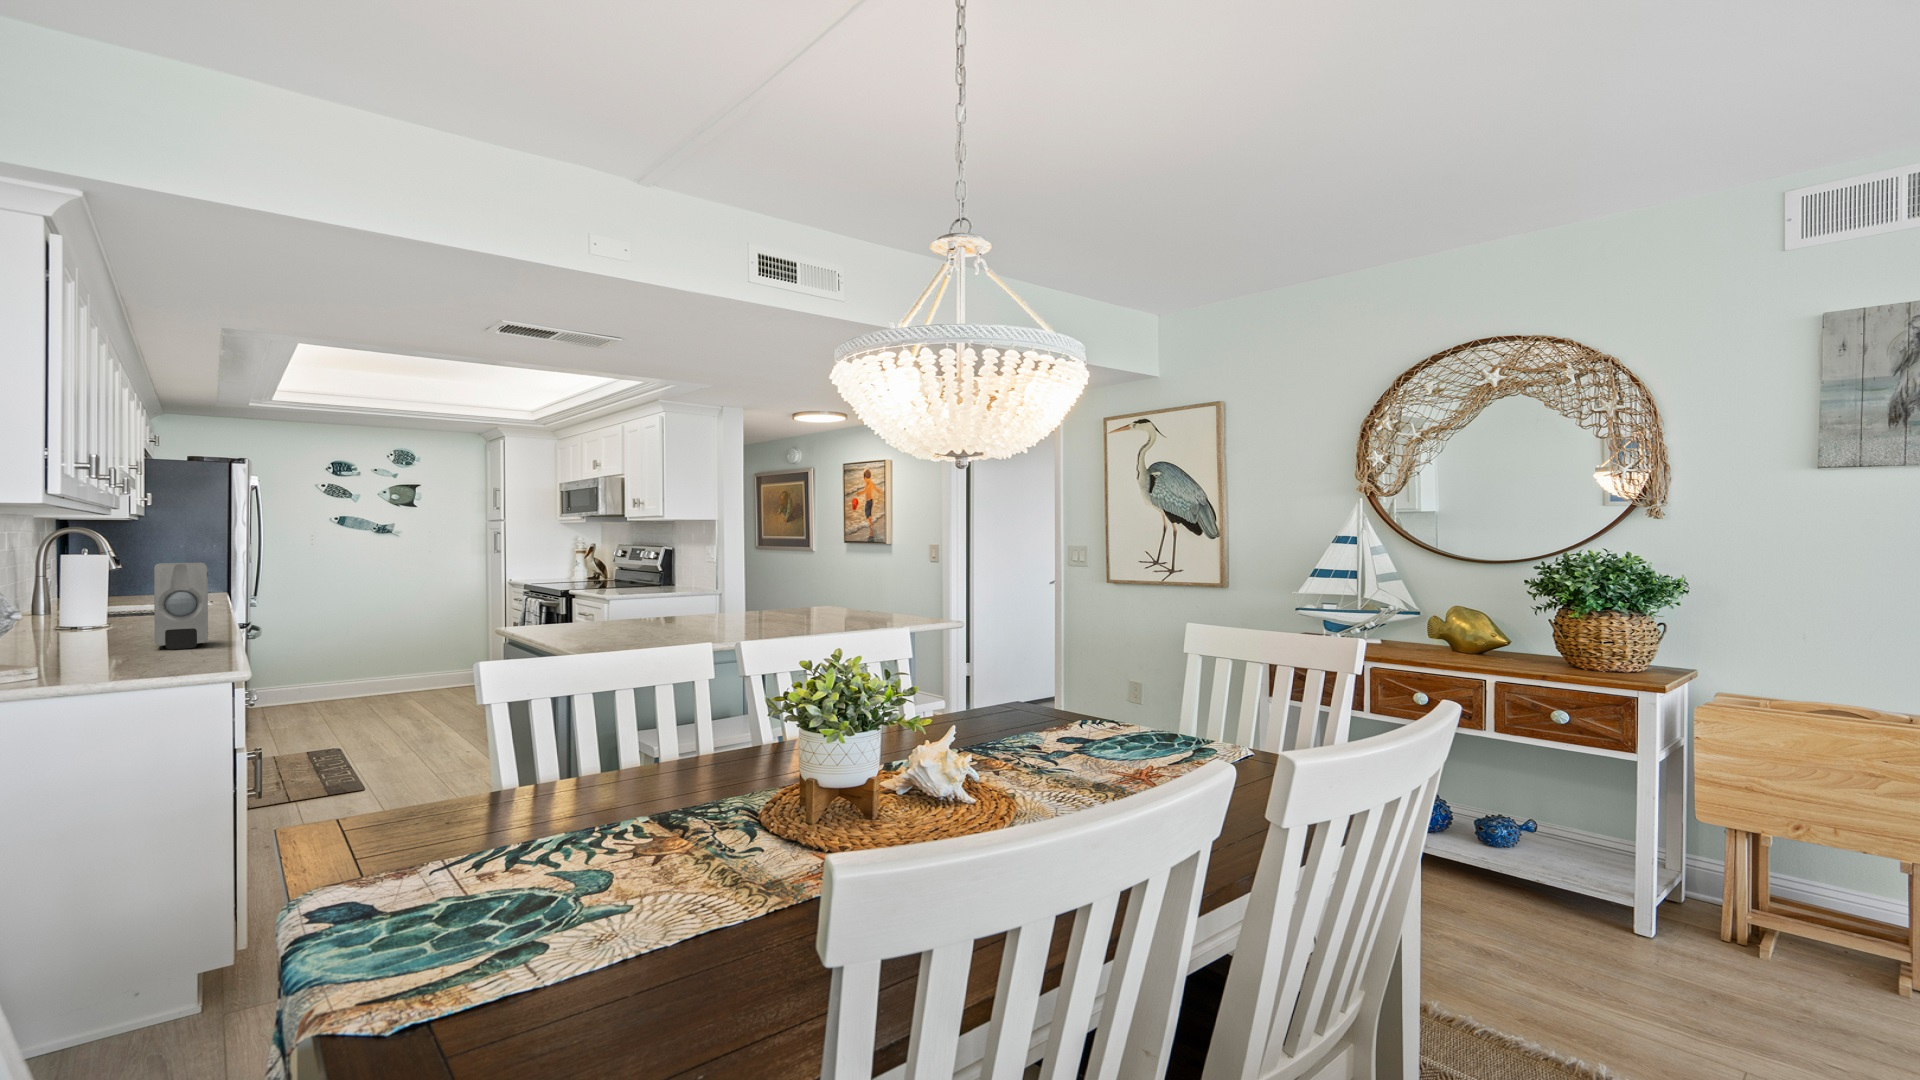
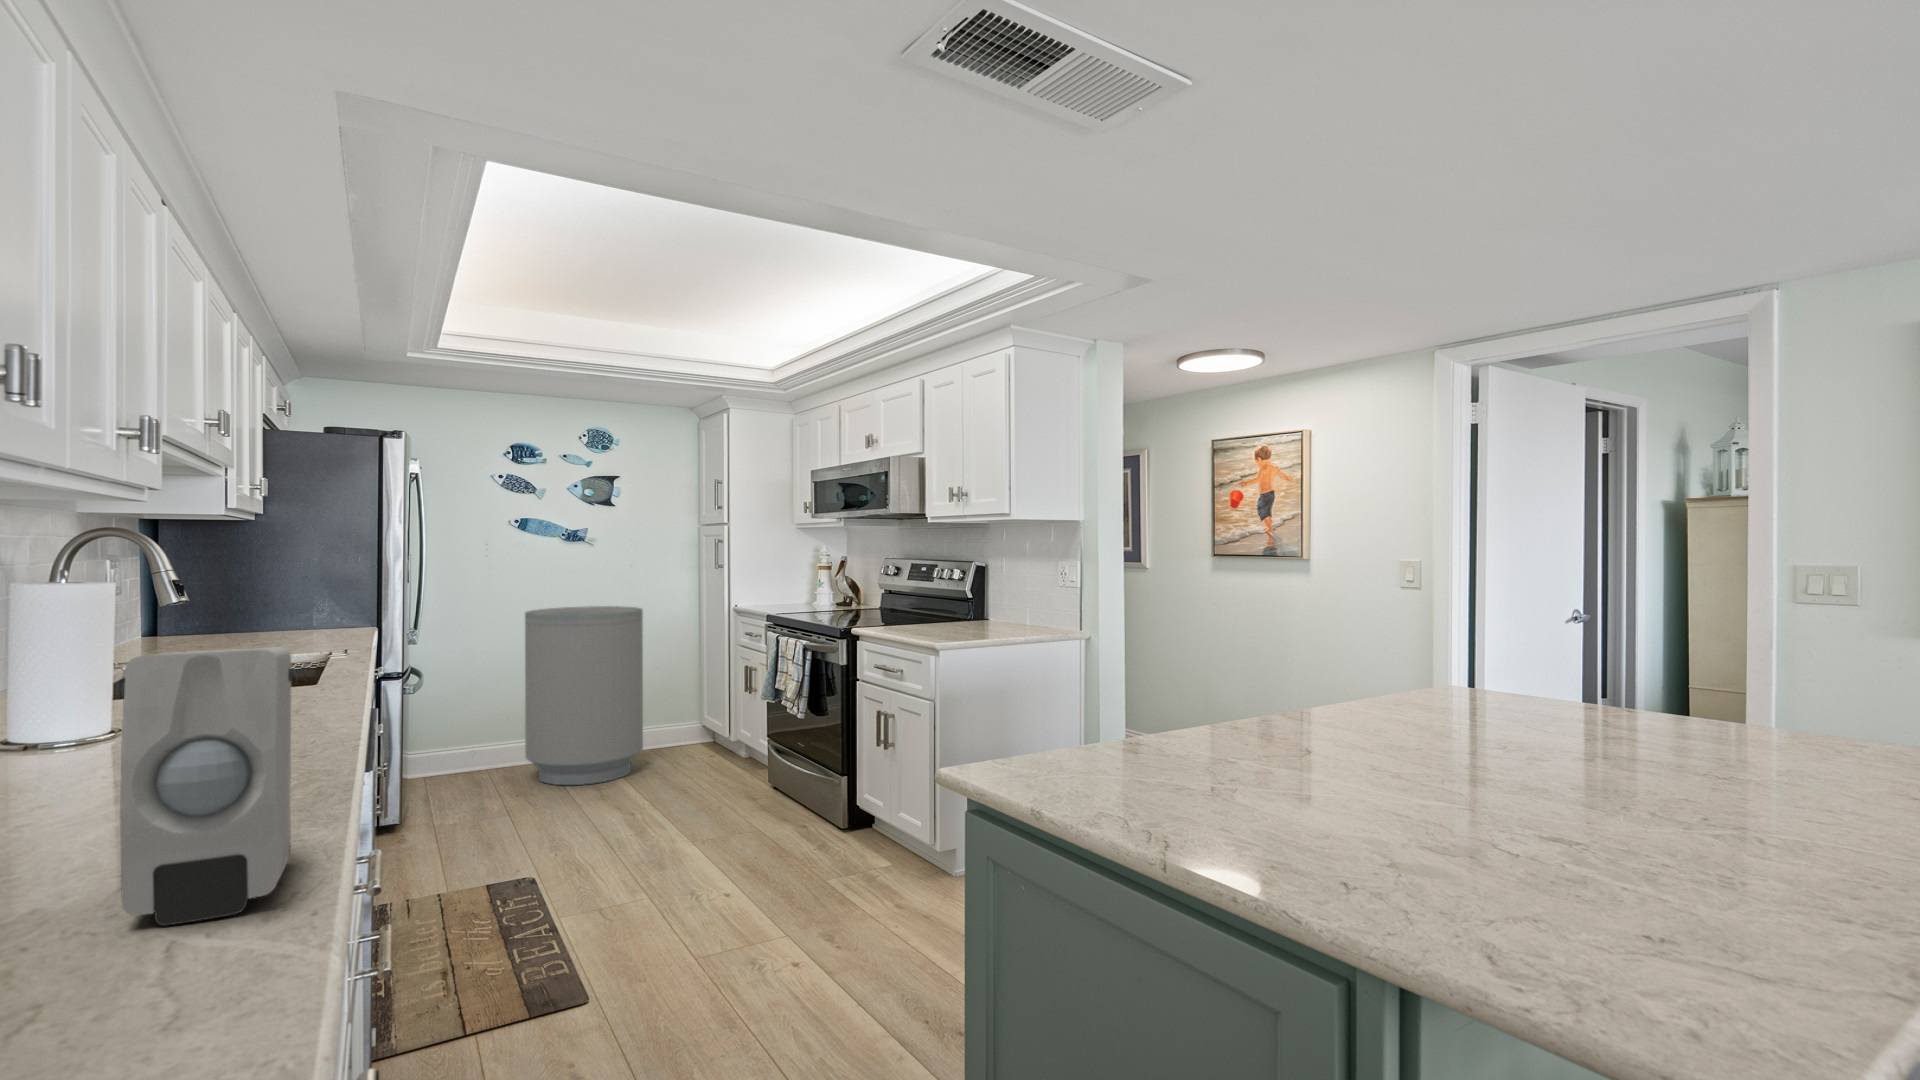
trash can: none [342,580,435,705] -> present [525,606,643,785]

